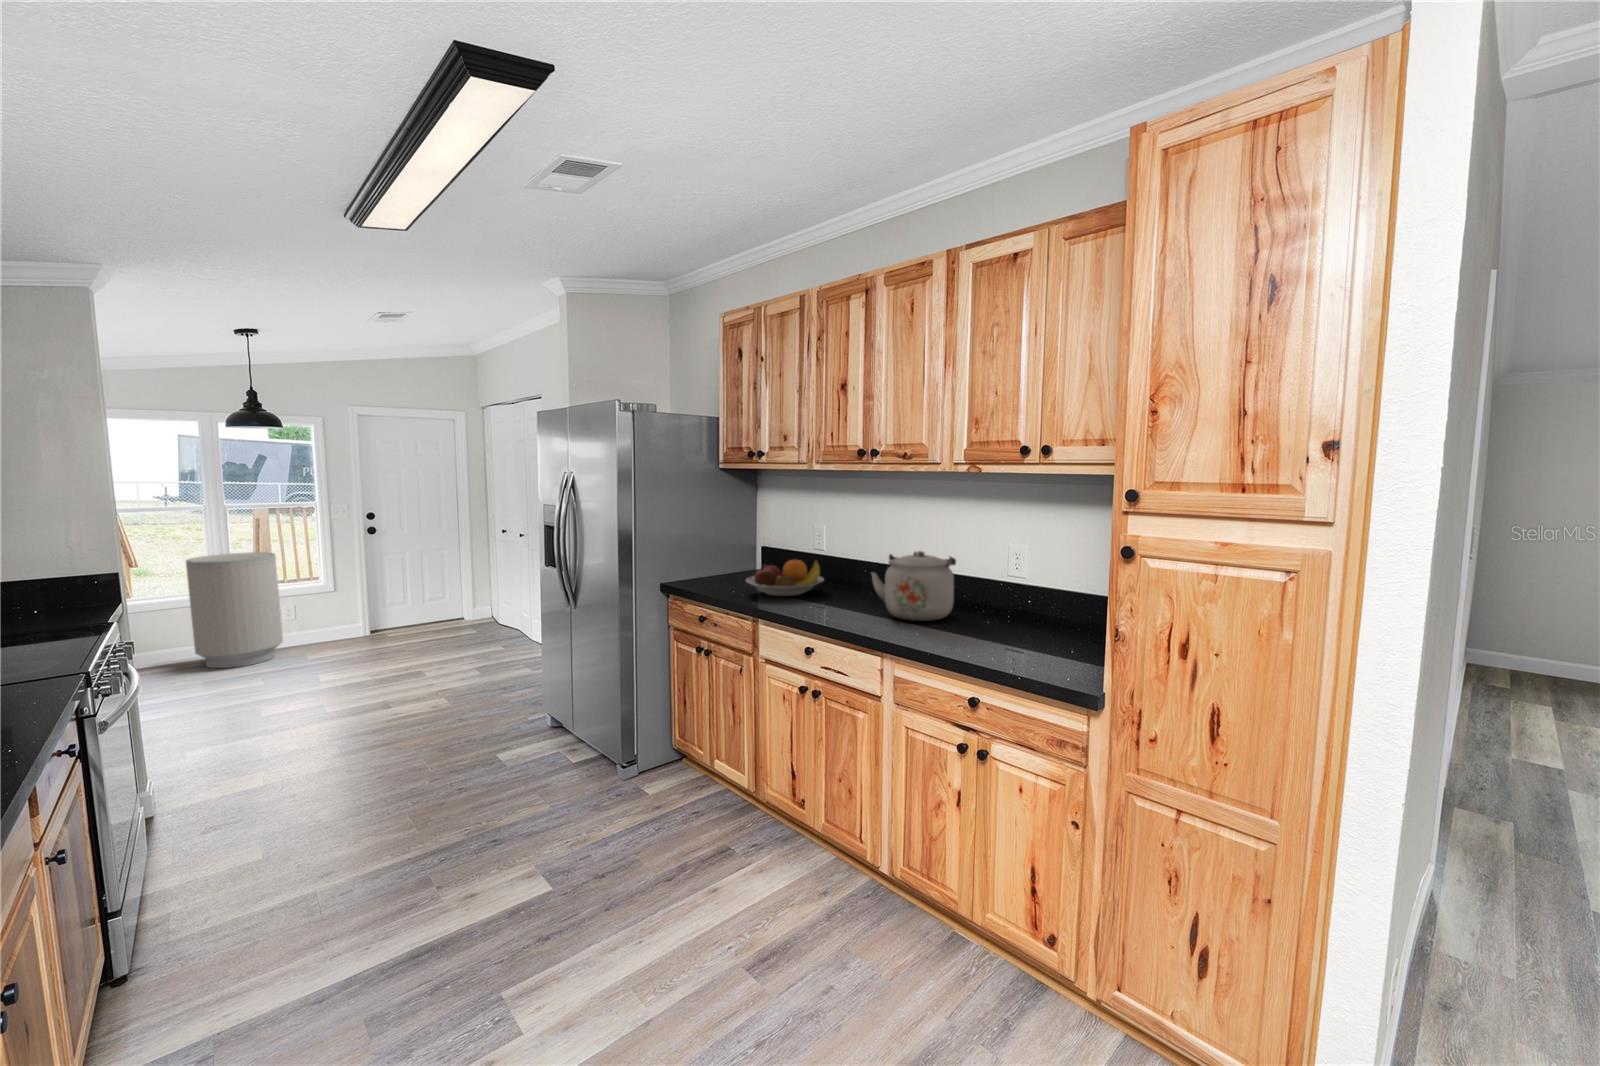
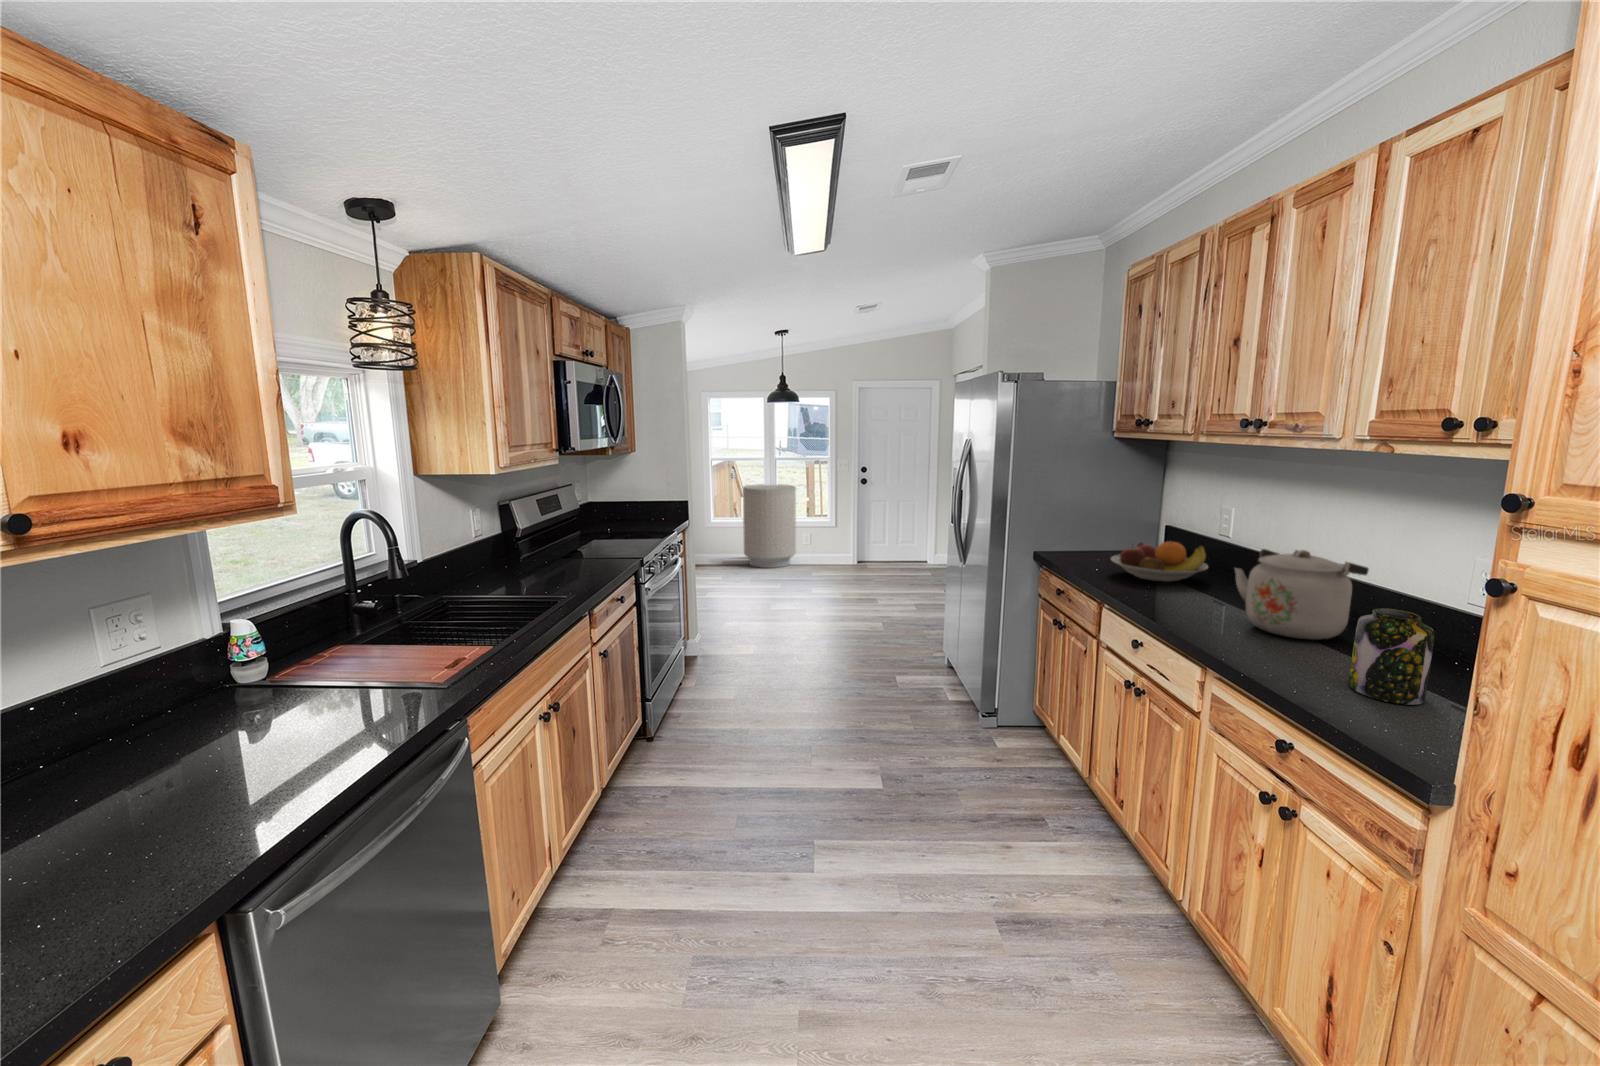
jar: none [990,584,1038,651] -> present [1349,608,1434,705]

